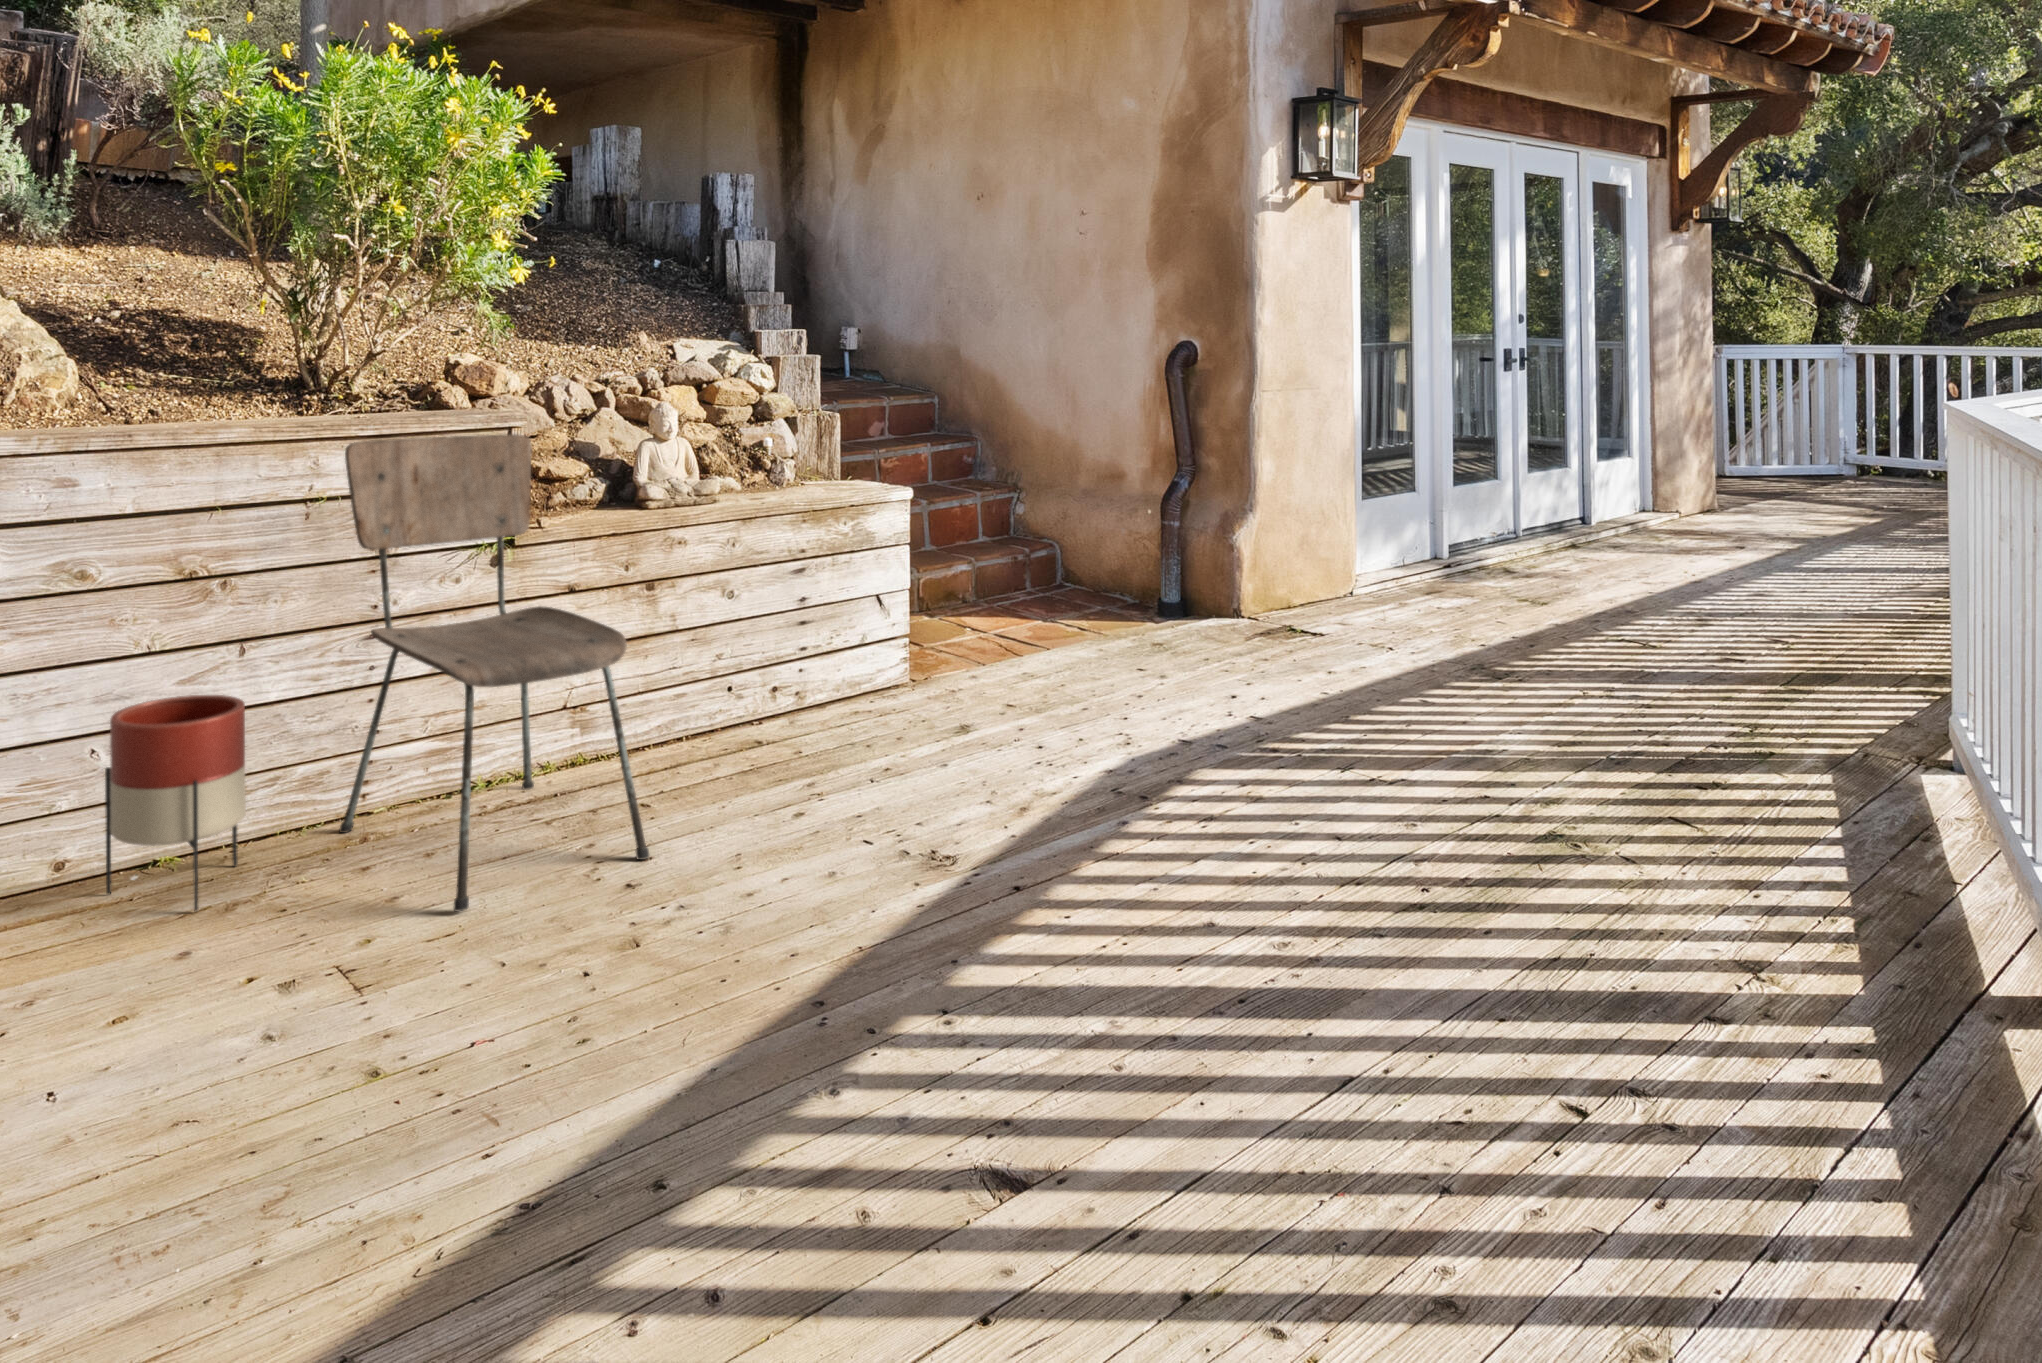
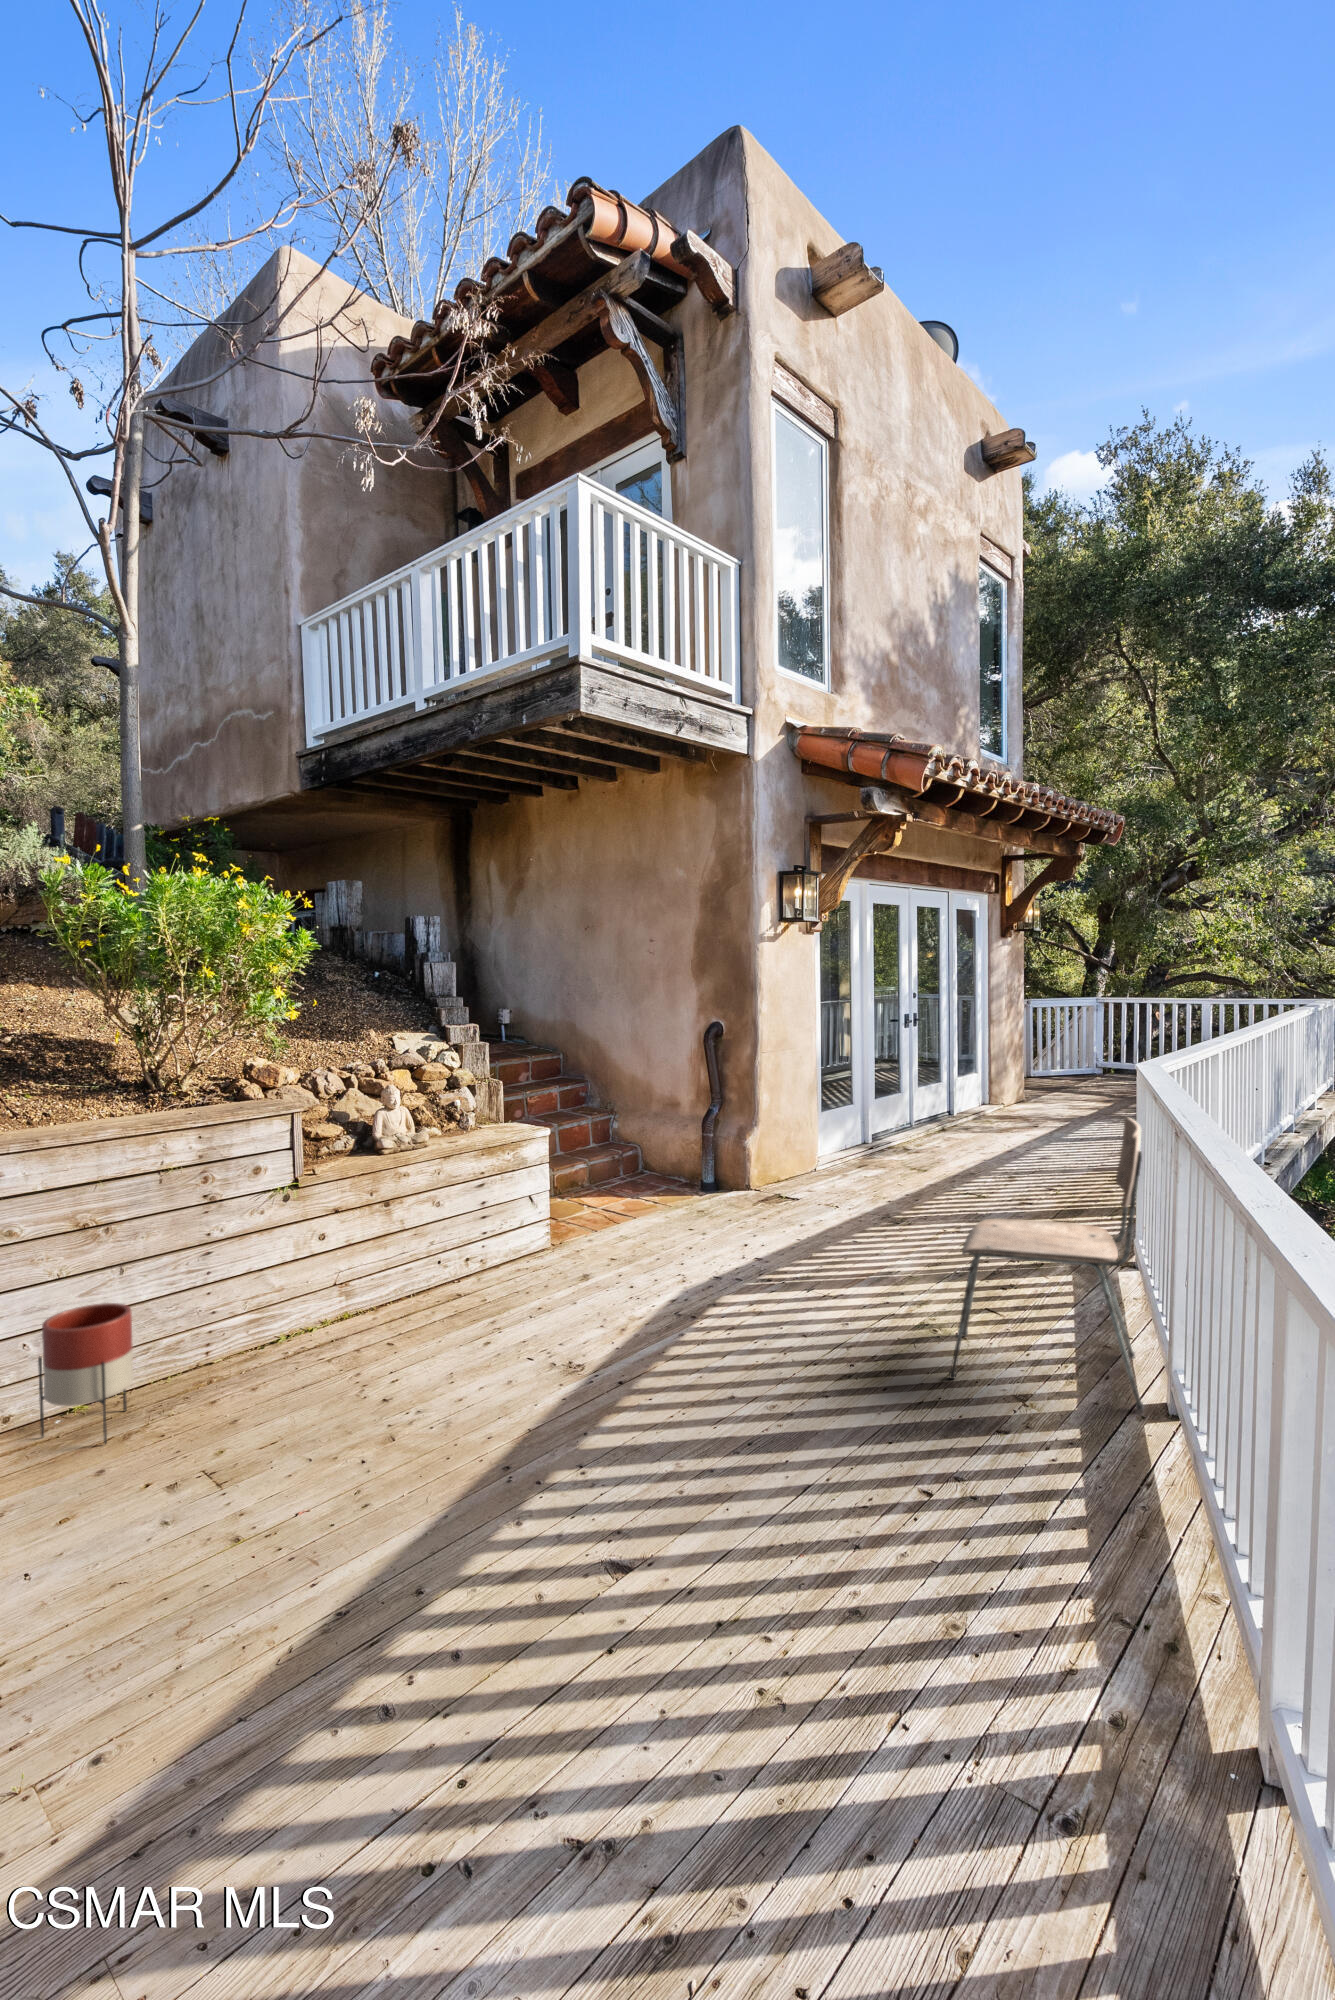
dining chair: present [339,434,650,912] -> present [949,1118,1144,1410]

